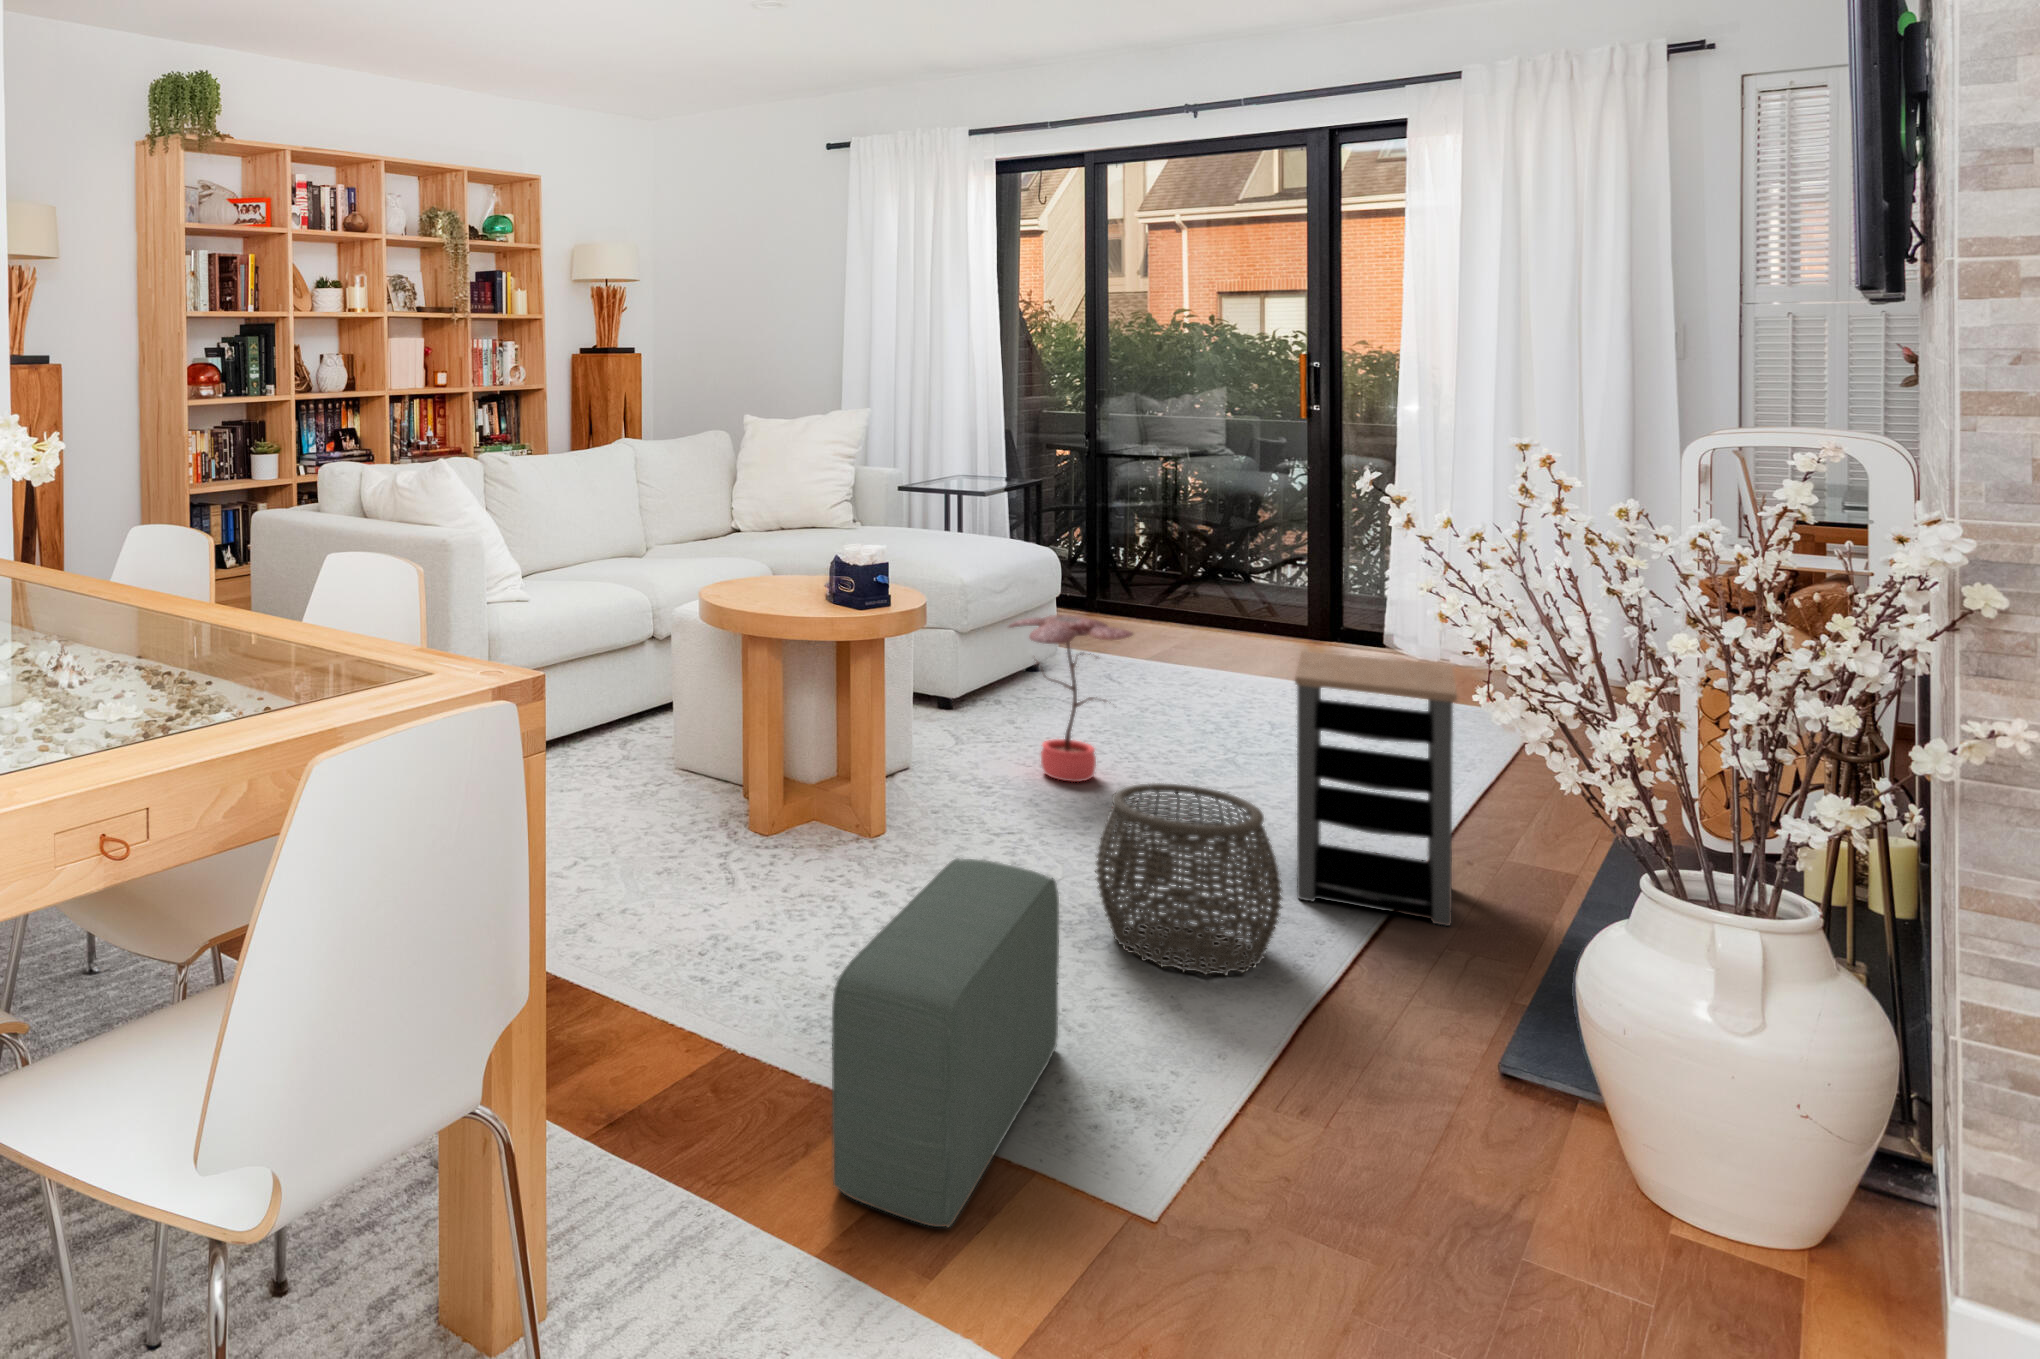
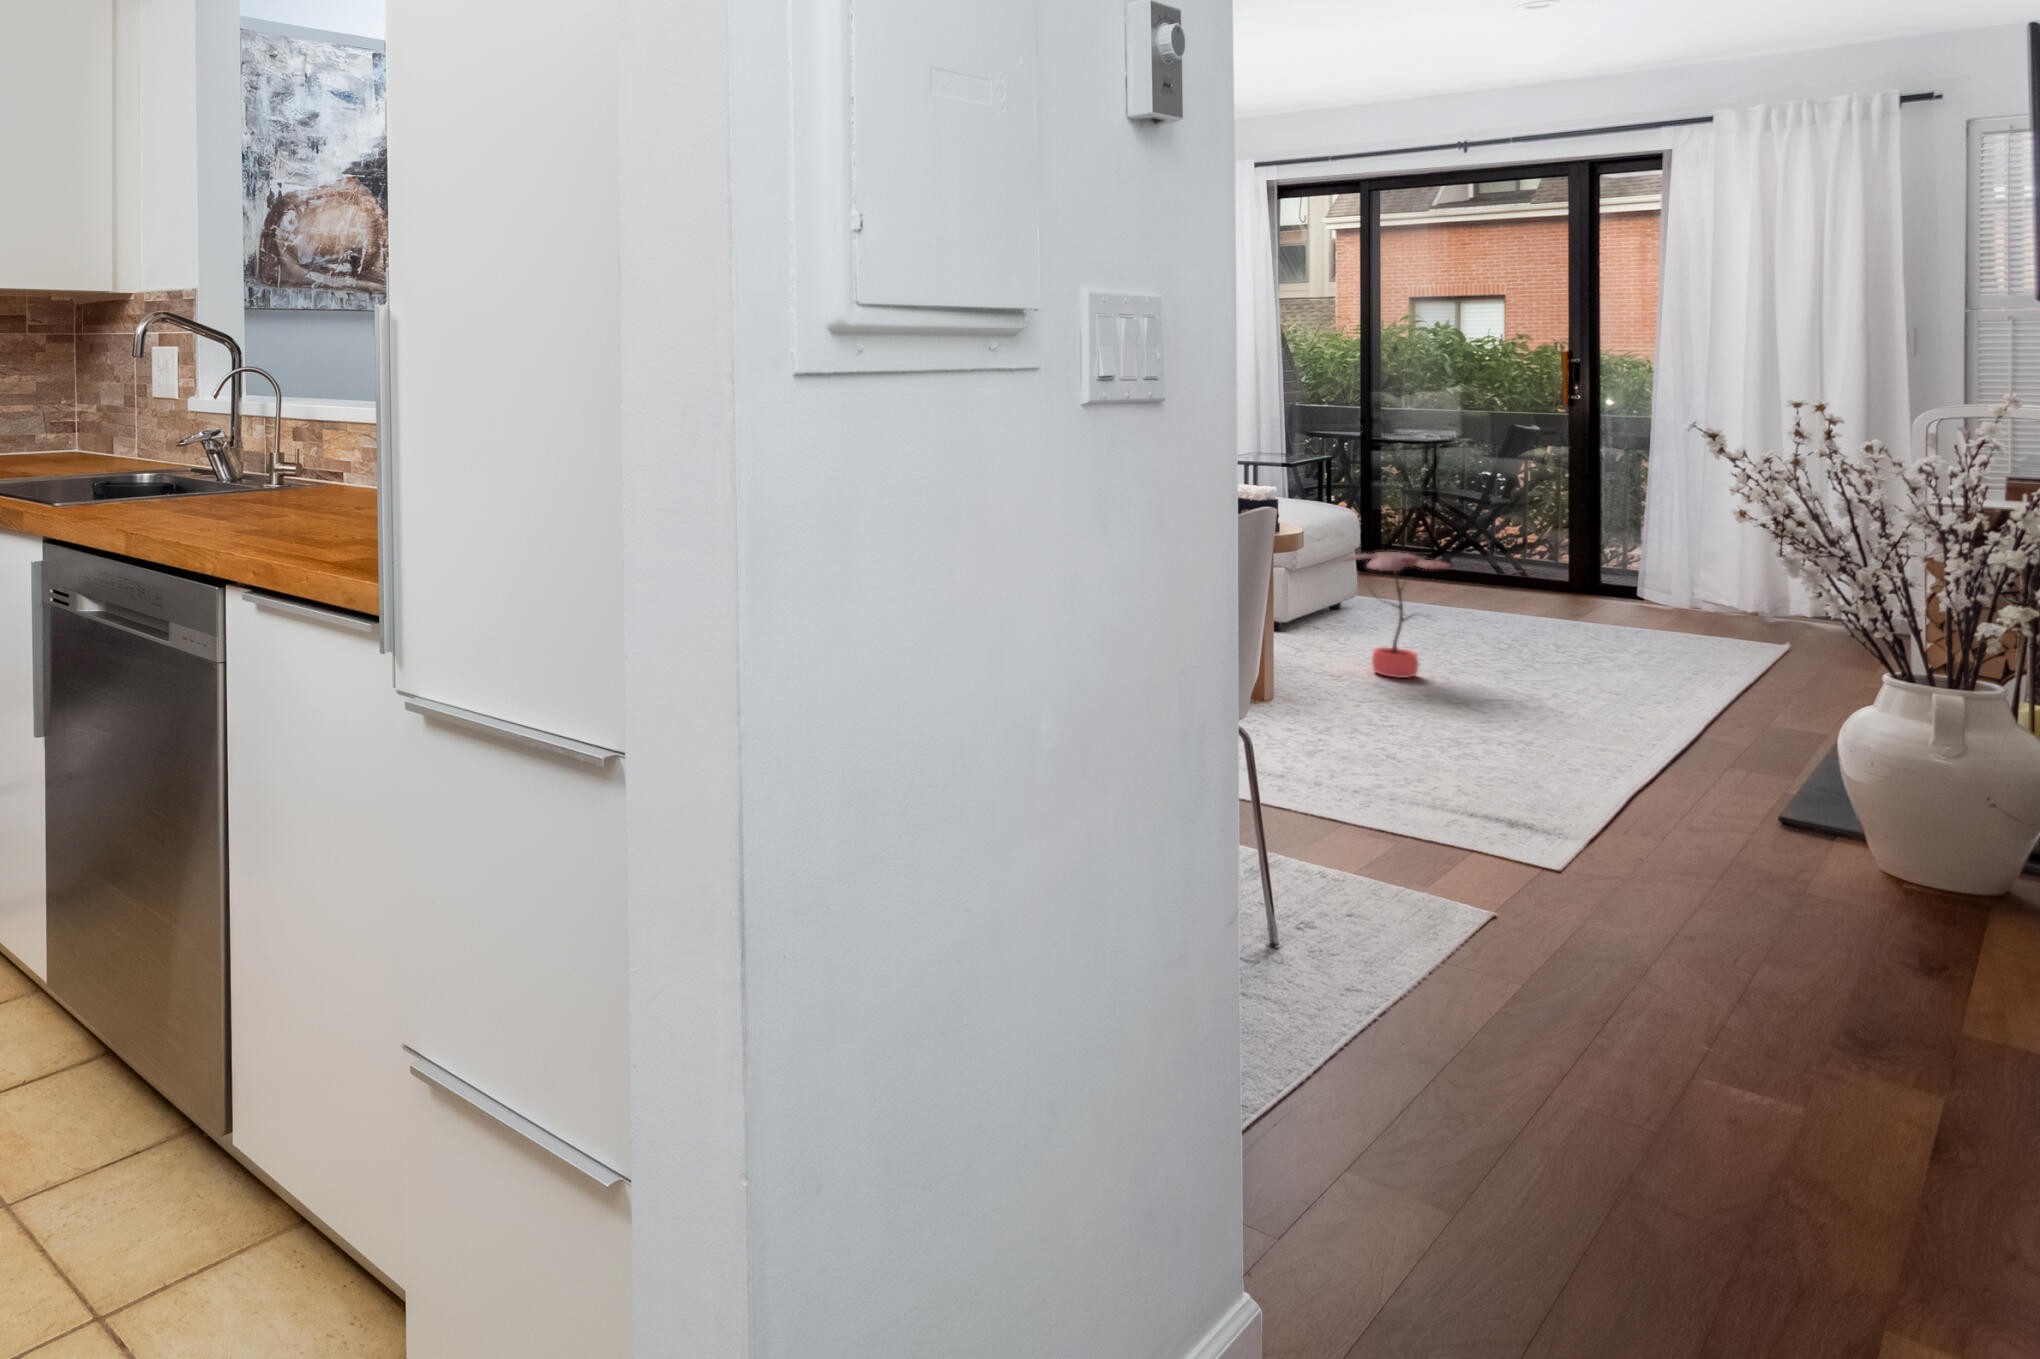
side table: present [1295,651,1457,926] -> none [1602,572,1735,764]
woven basket: present [1095,783,1282,975] -> none [1457,656,1605,782]
pouf: present [832,859,1059,1227] -> none [1336,686,1458,879]

